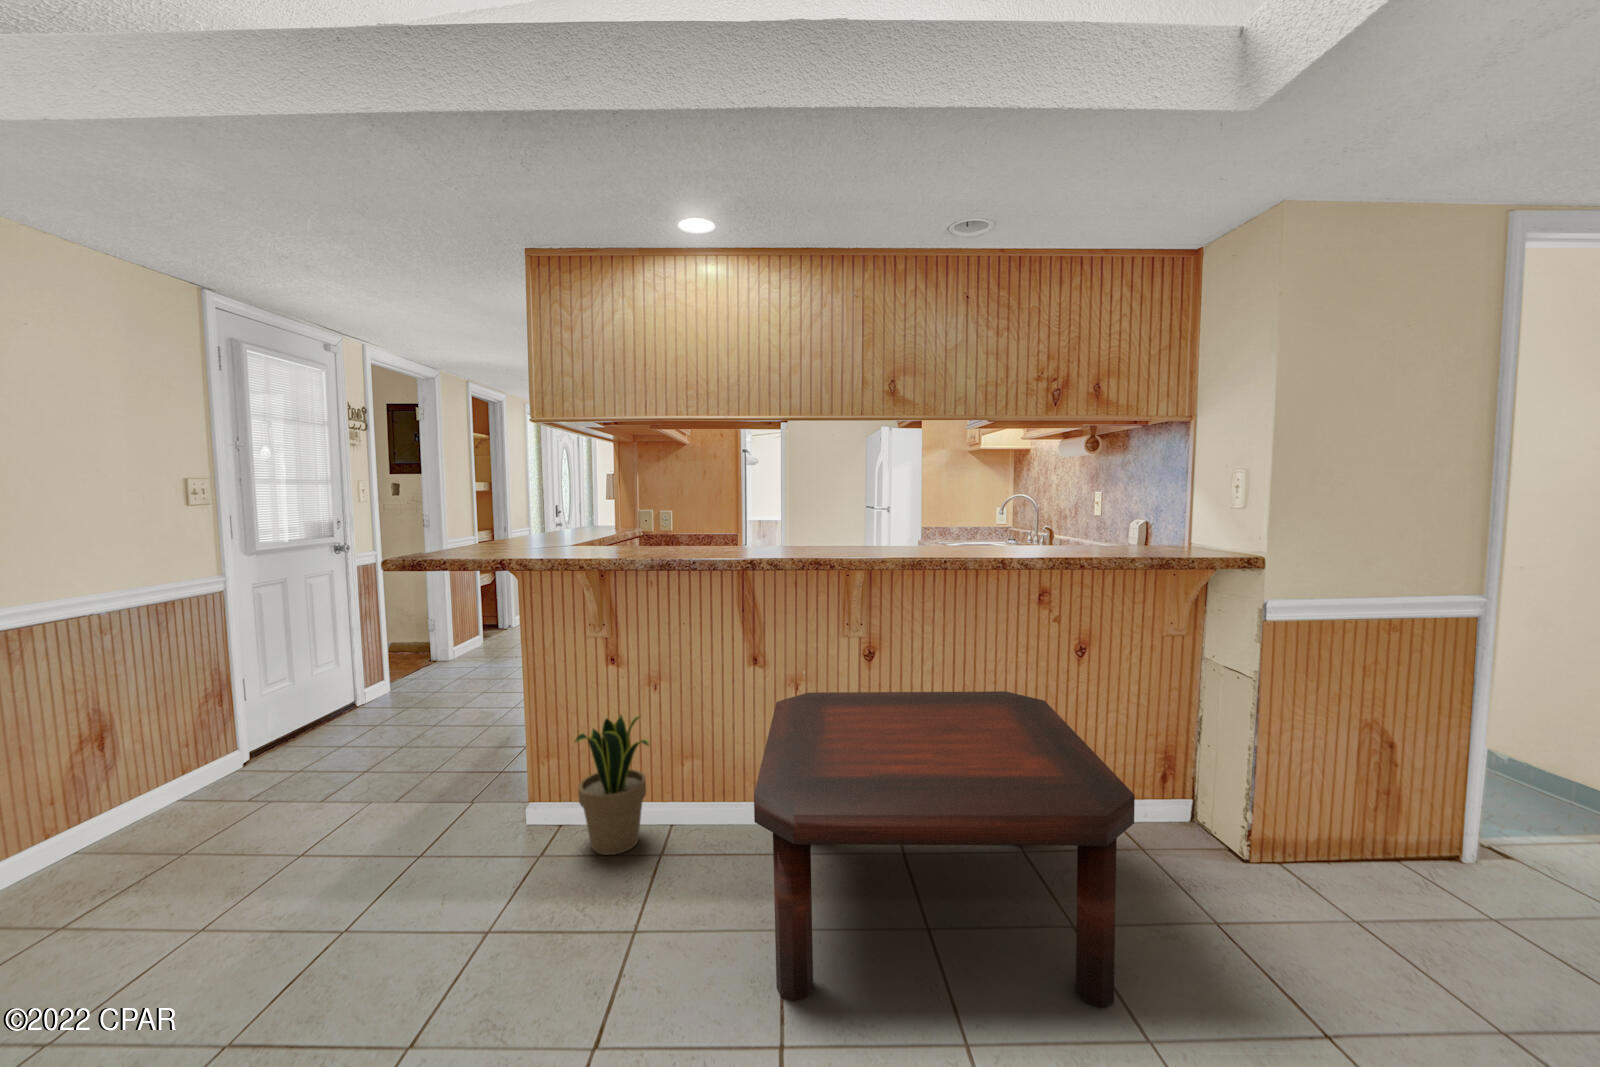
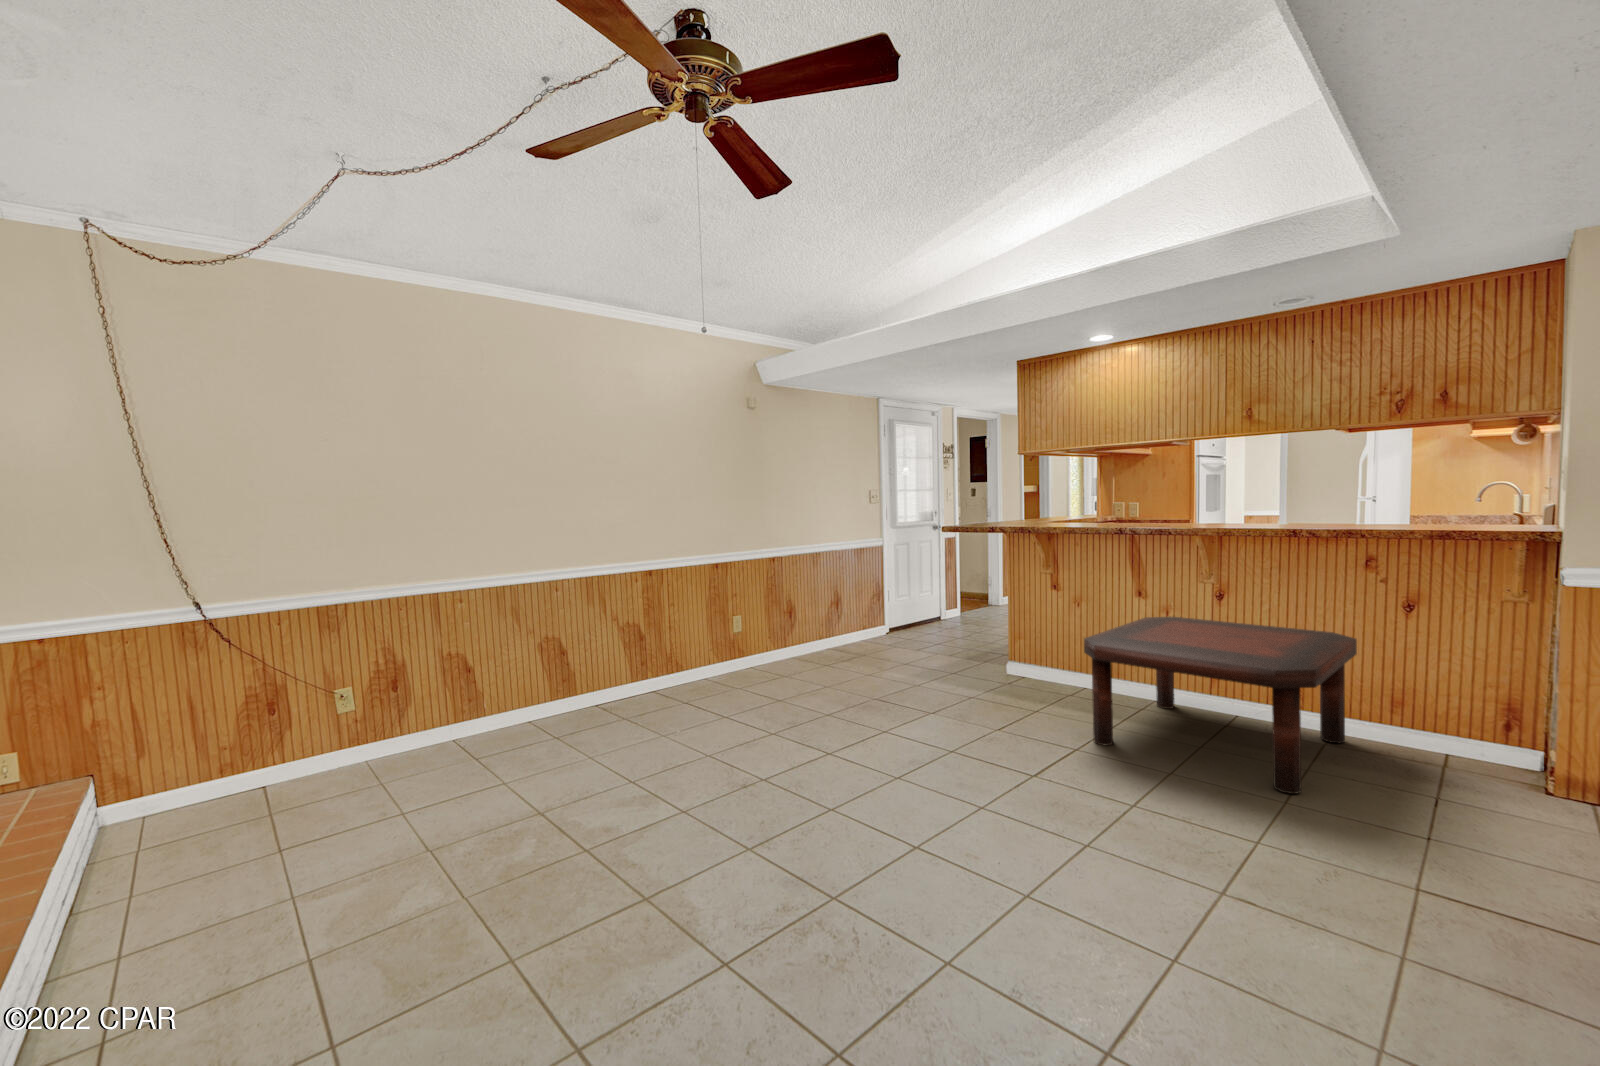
potted plant: present [575,715,649,855] -> none [1024,613,1068,689]

